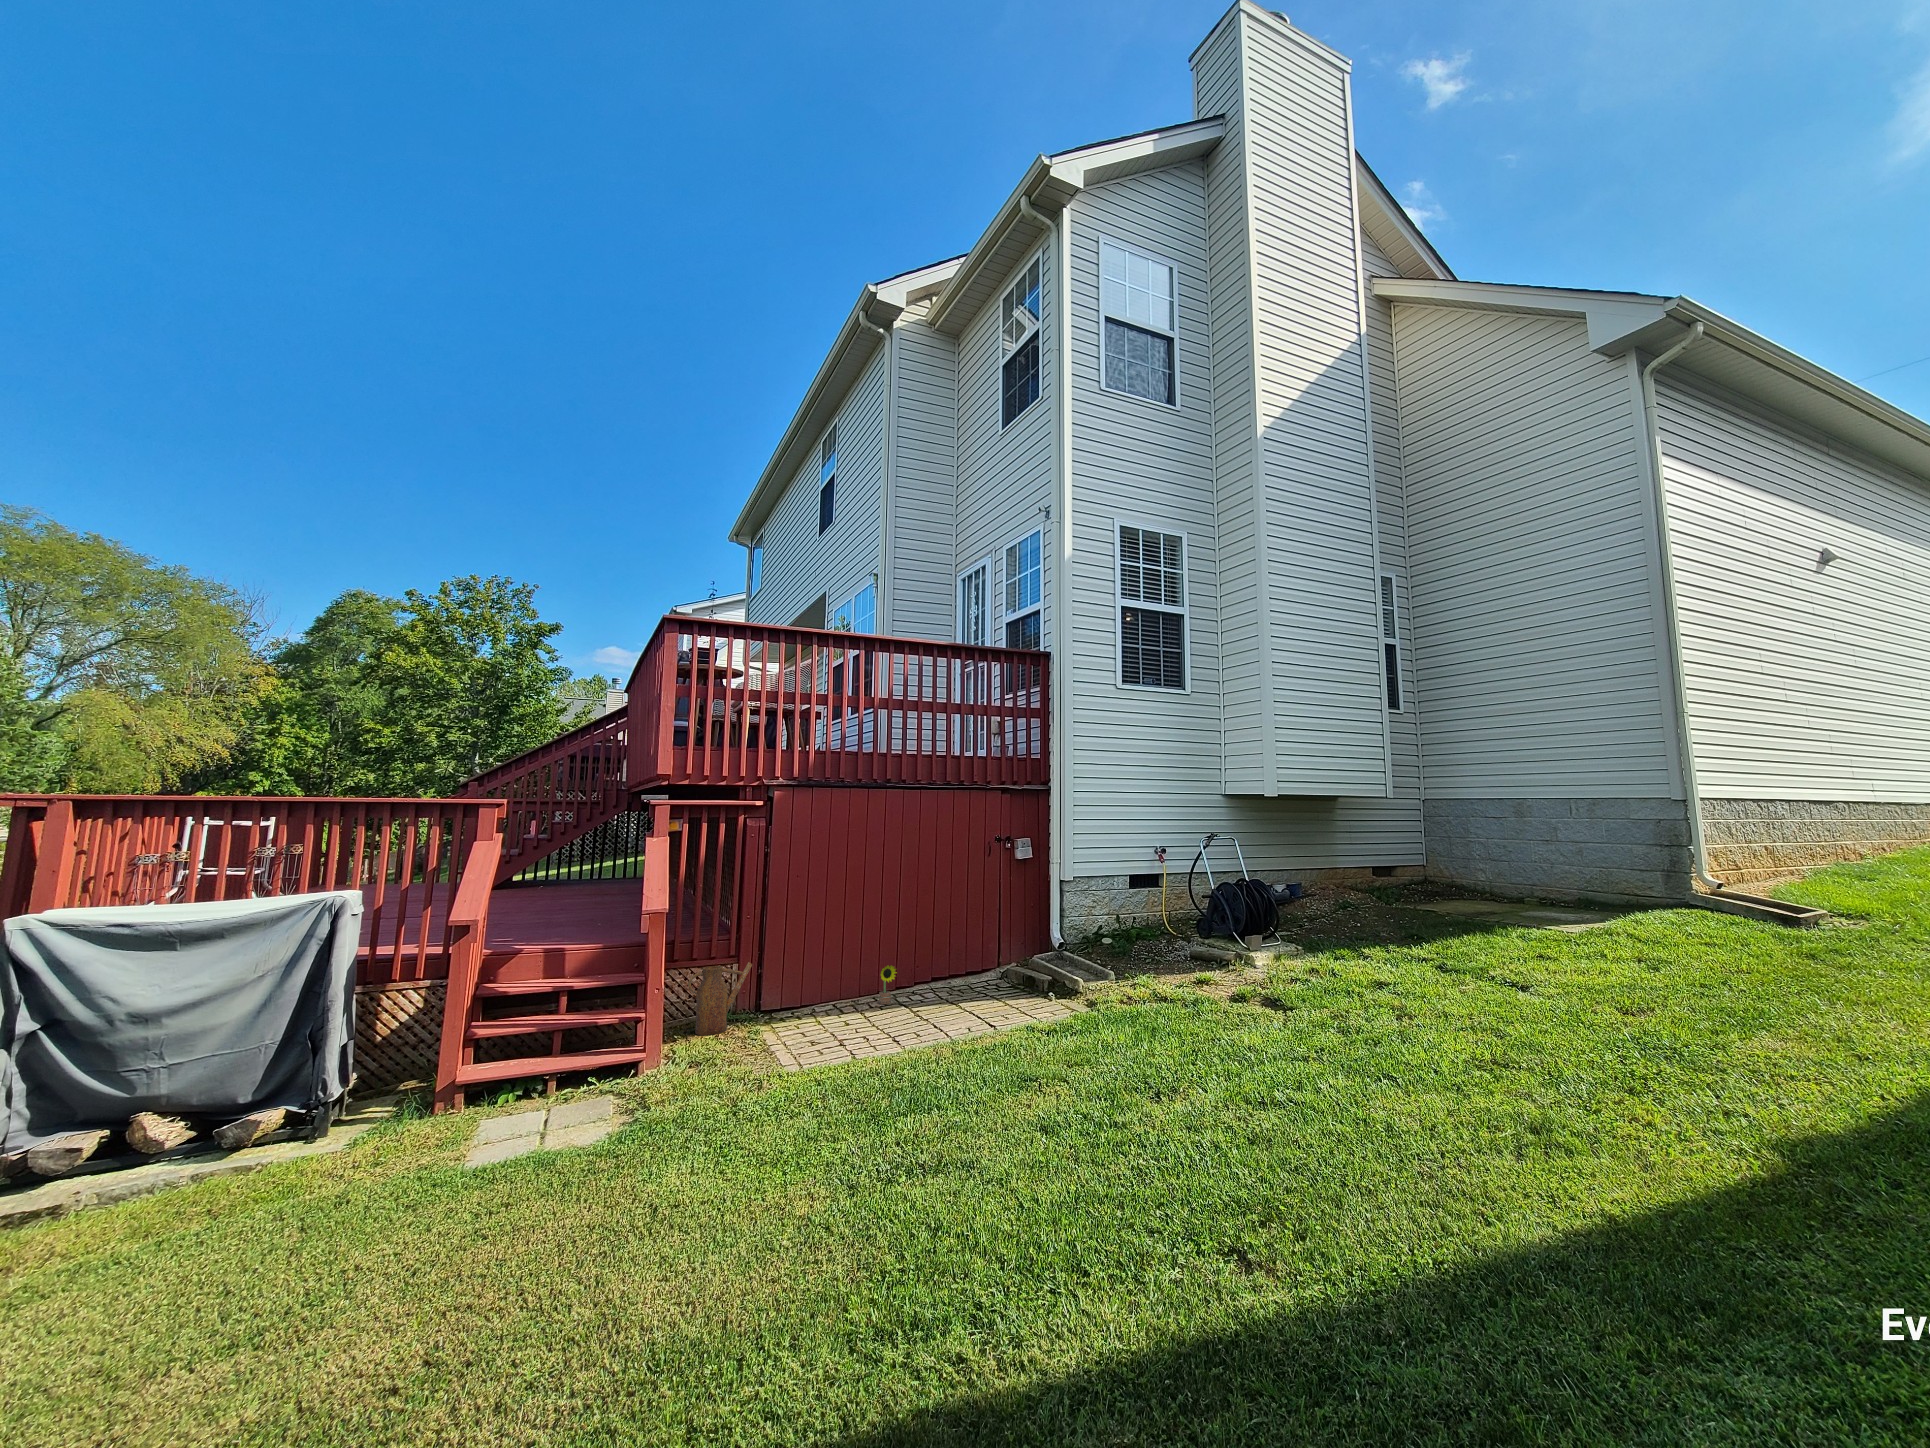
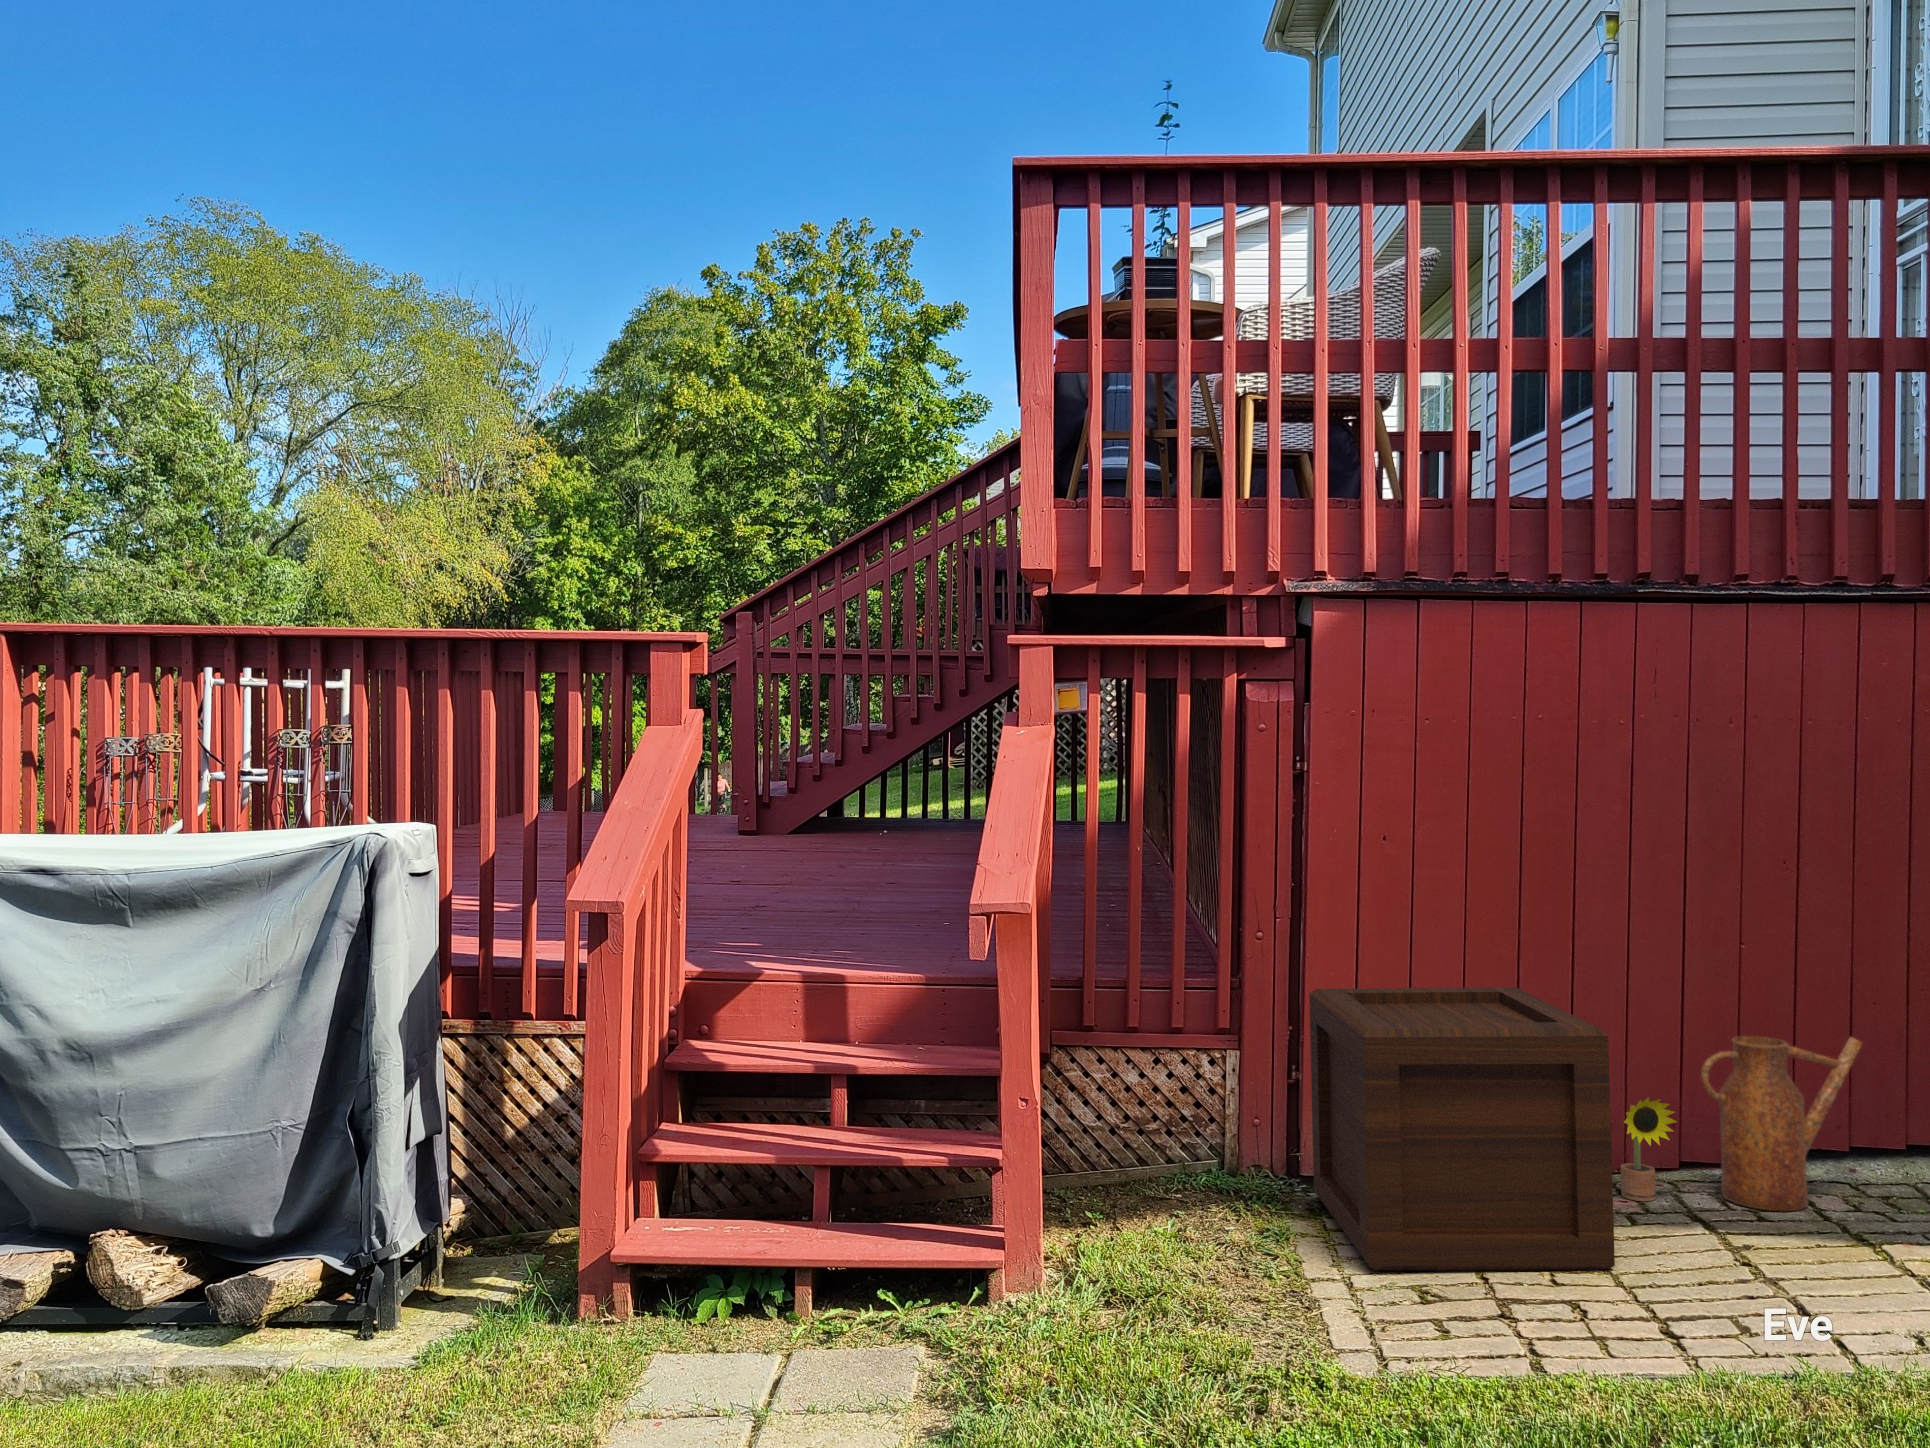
wooden crate: none [768,930,873,1036] -> present [1309,987,1615,1271]
watering can: present [688,962,752,1035] -> present [1701,1036,1862,1211]

